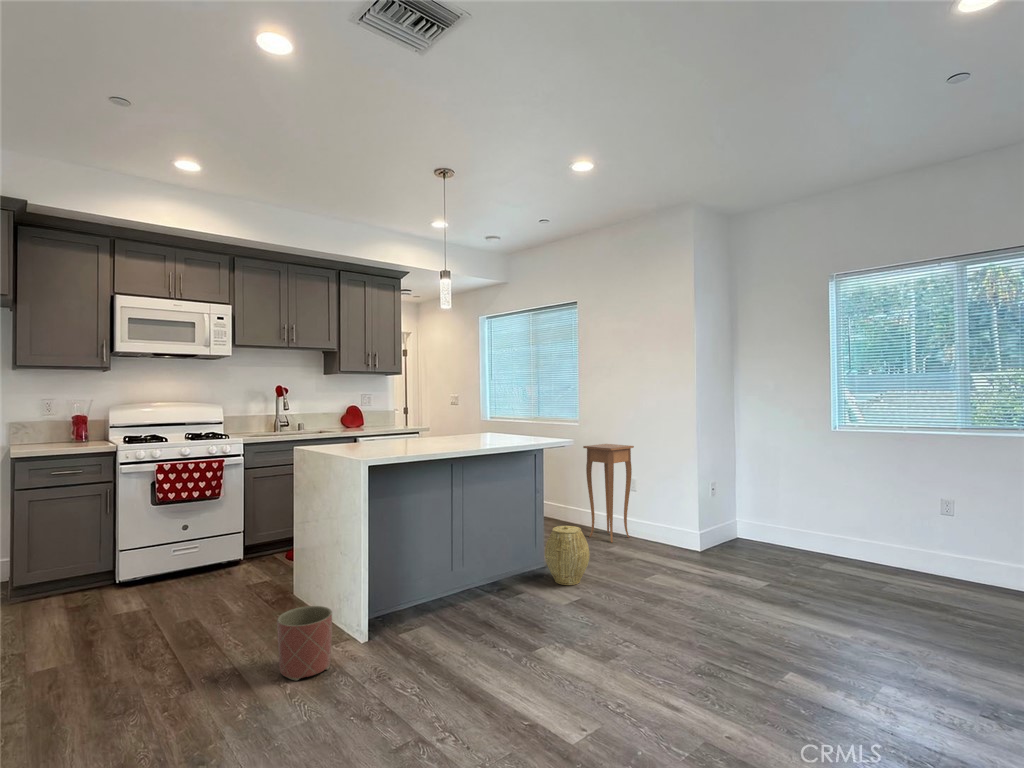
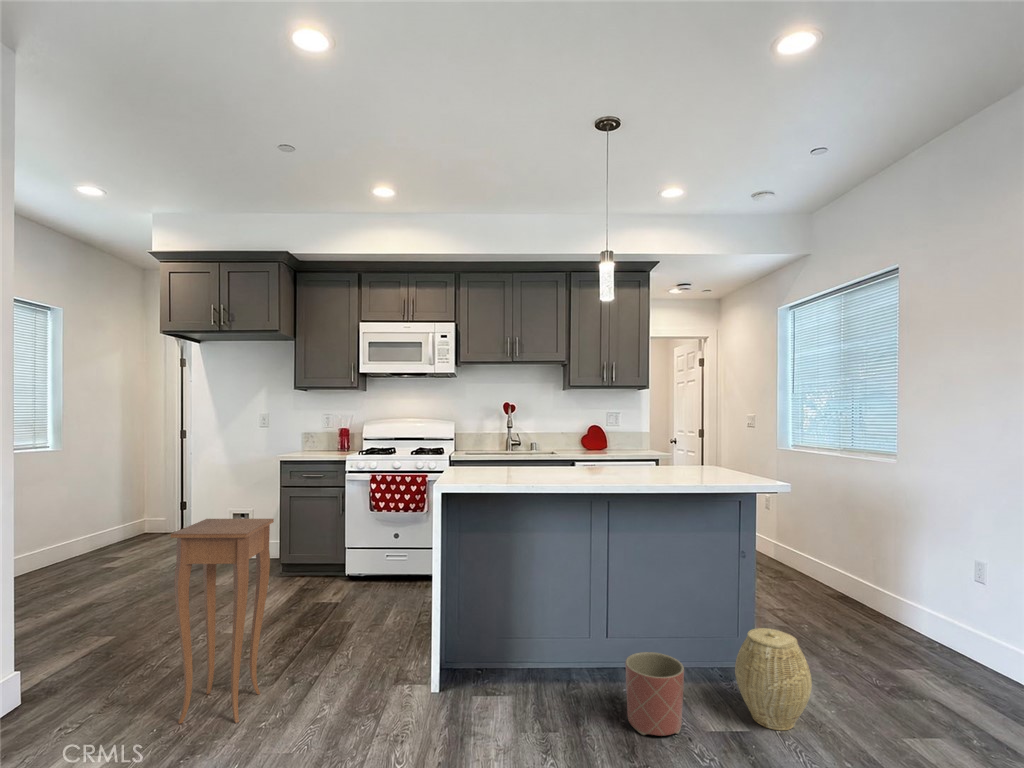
side table: present [583,444,634,542] -> present [171,519,274,724]
planter: present [277,606,332,681] -> present [625,652,684,735]

